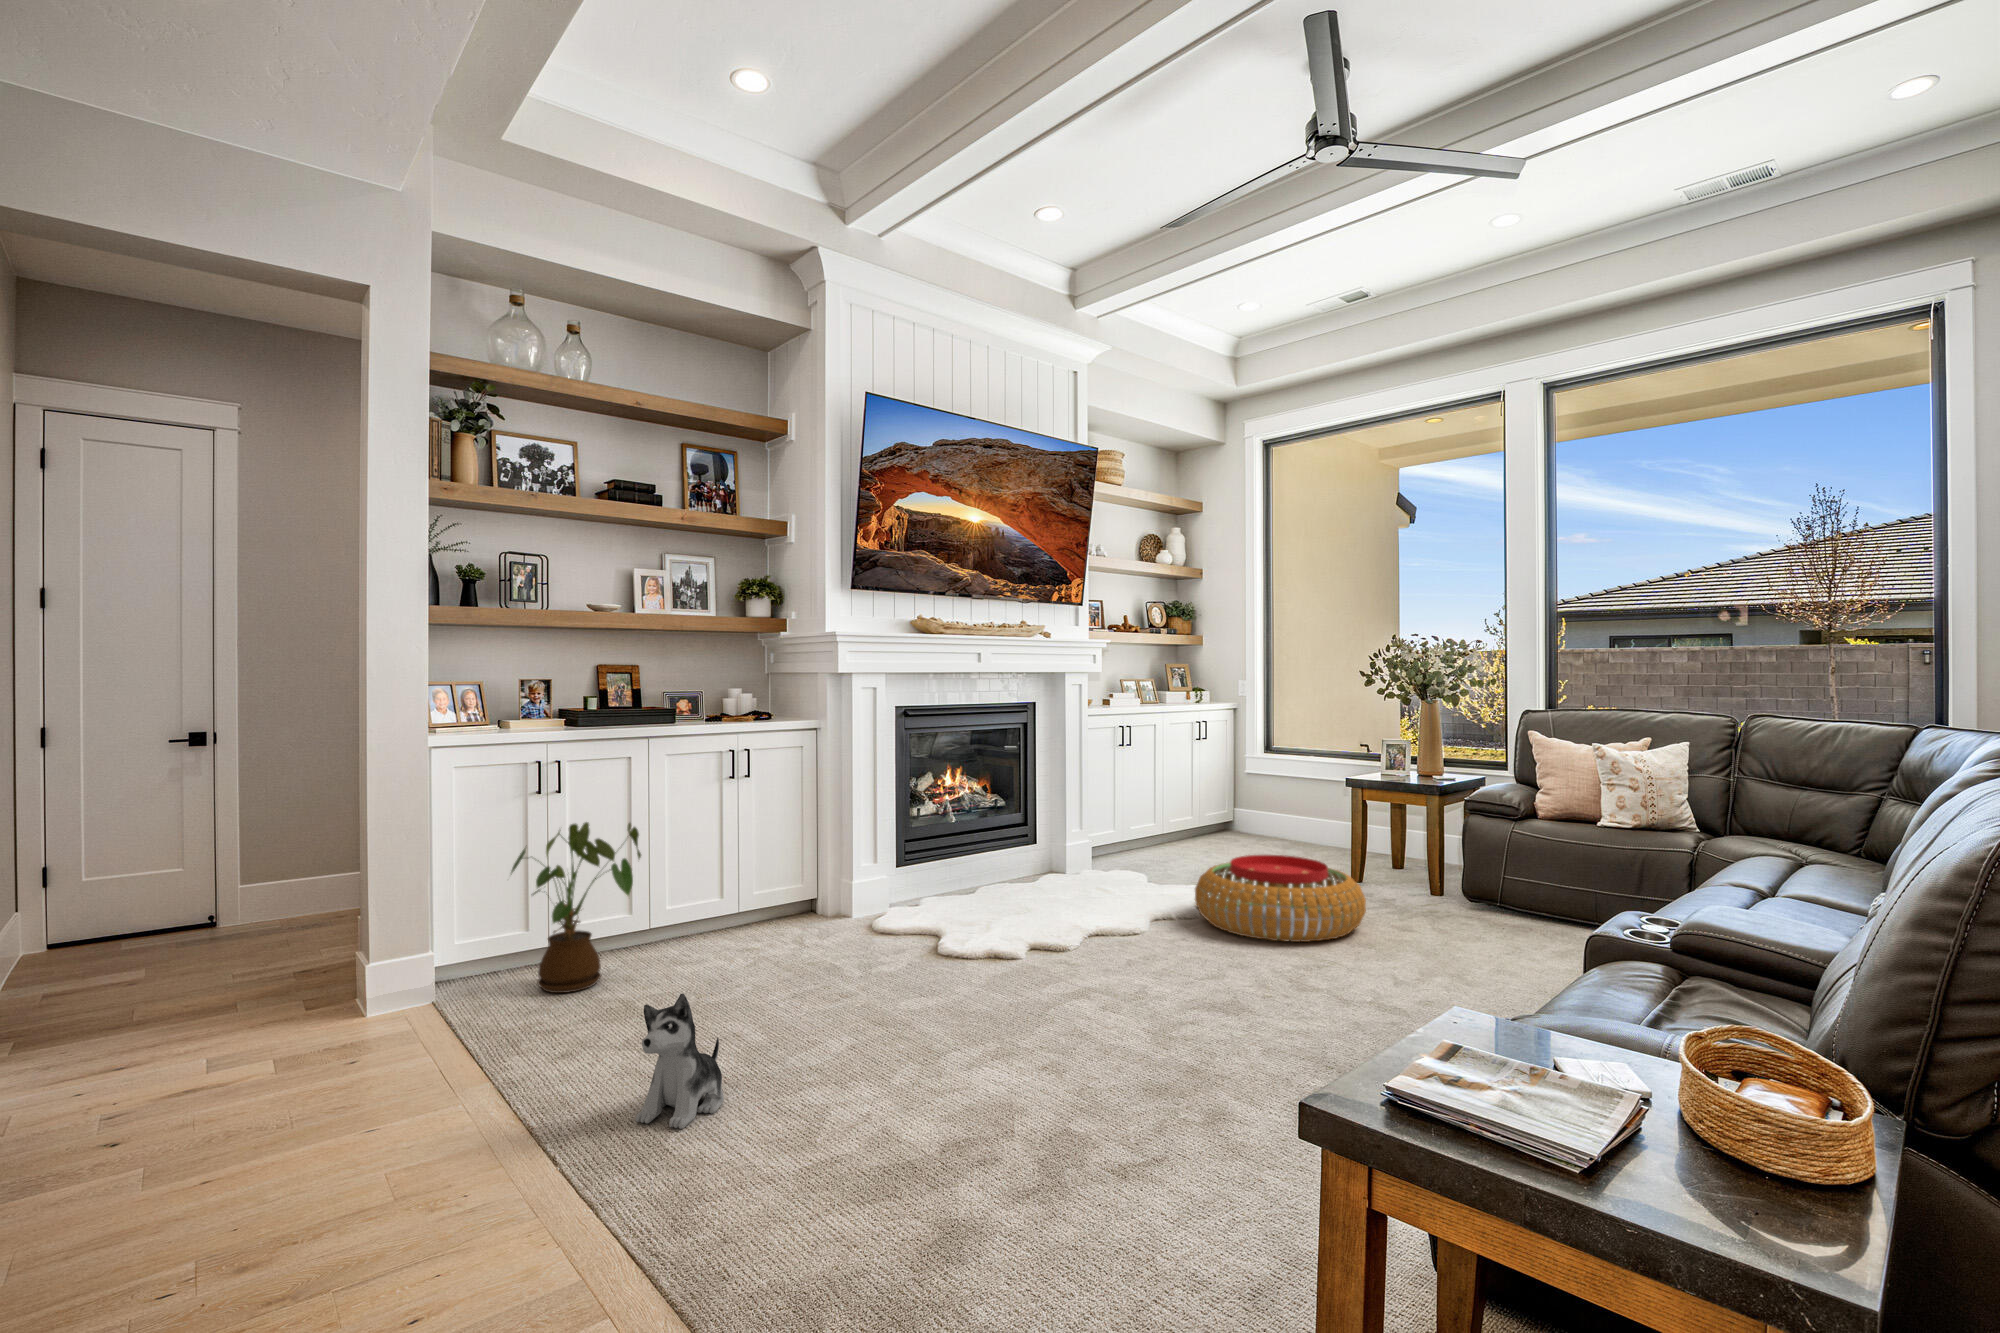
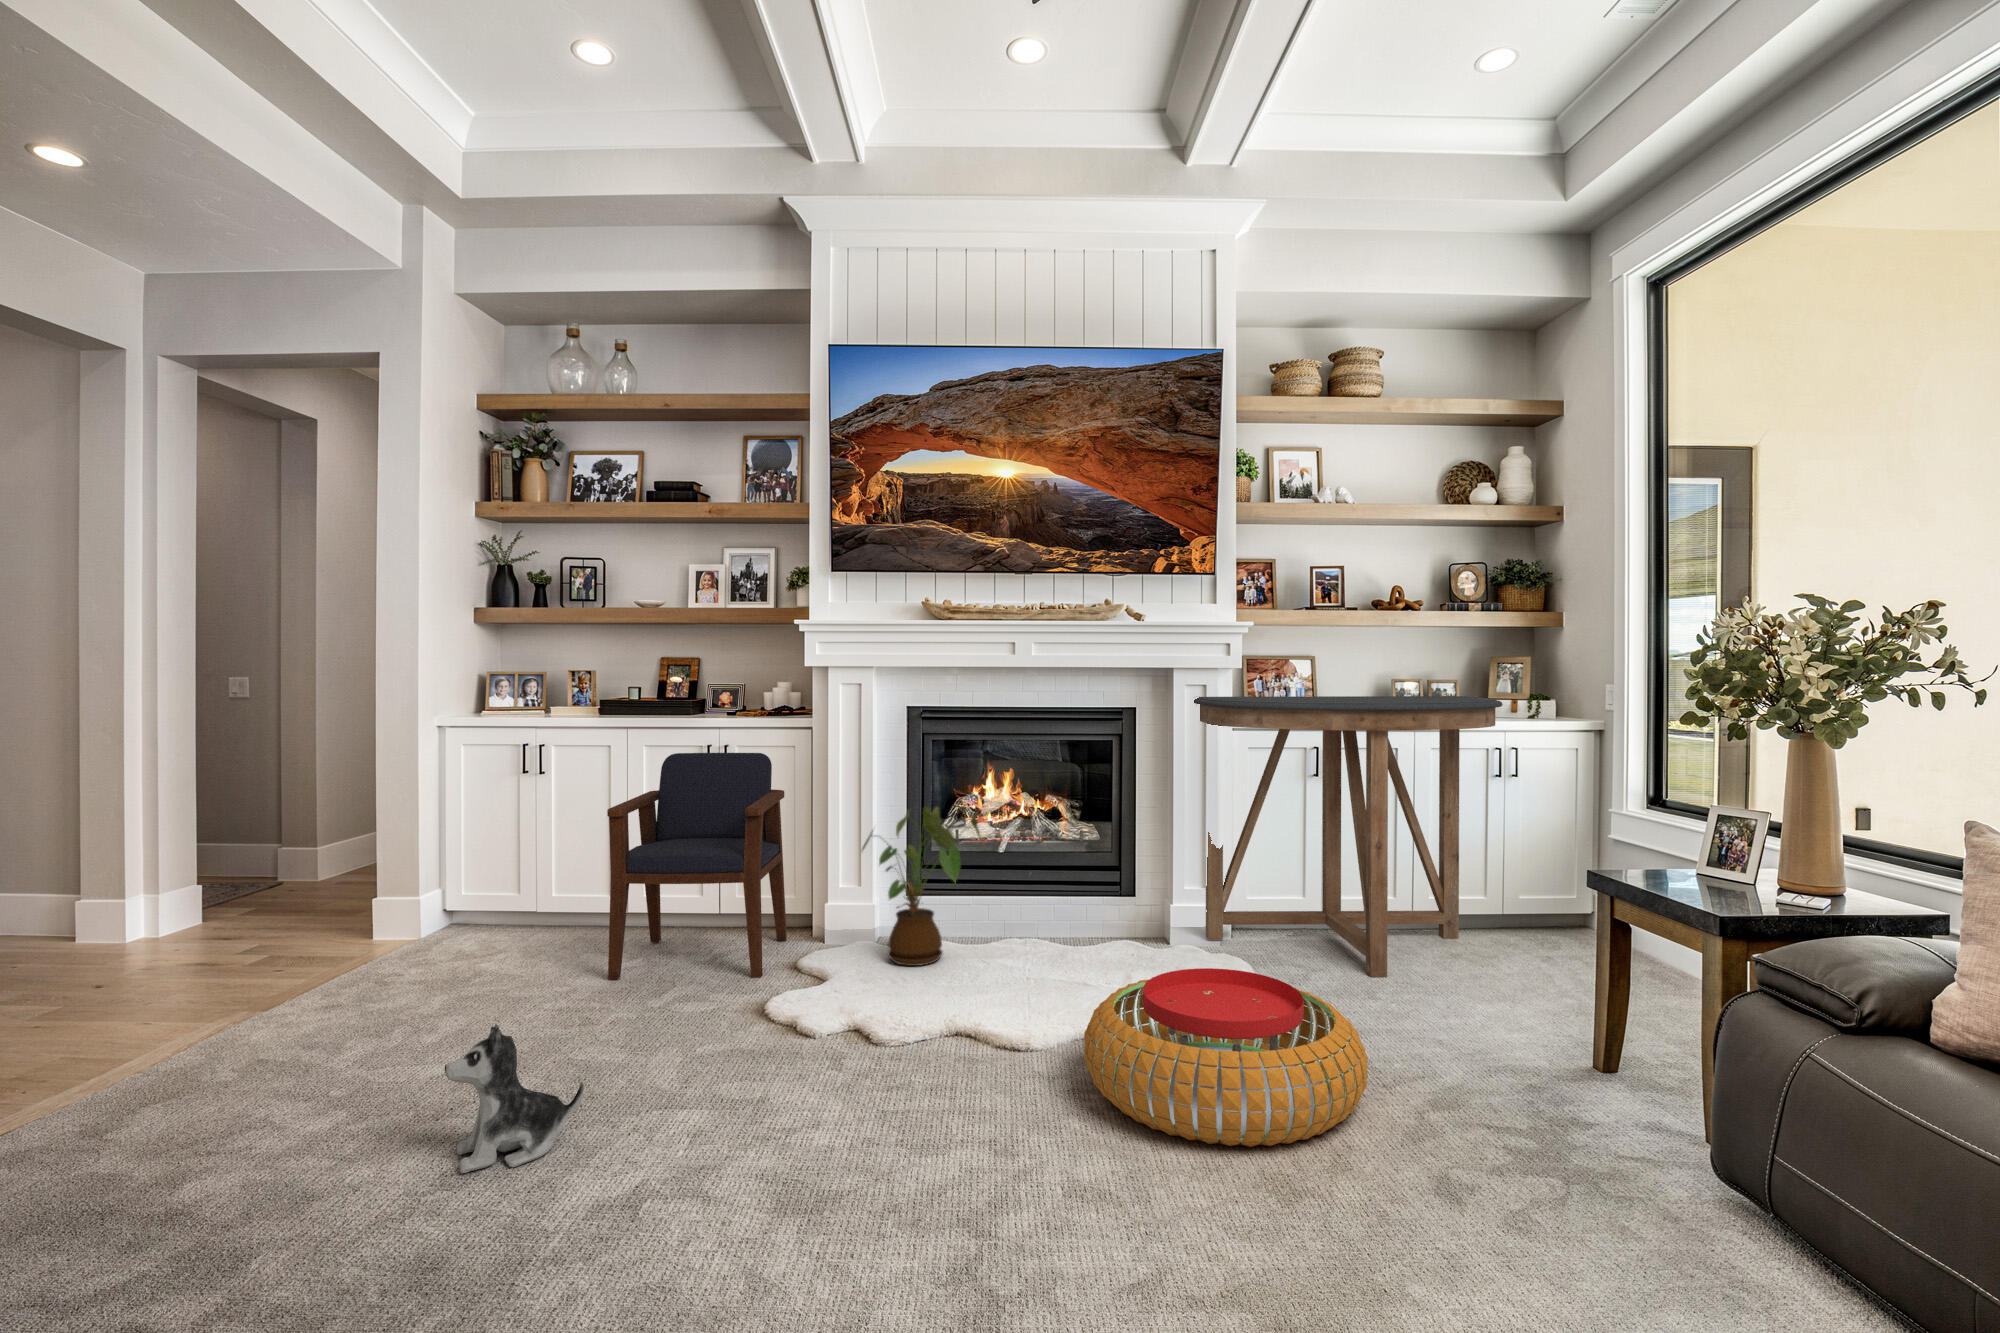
console table: none [1067,690,1238,868] -> present [1194,696,1503,977]
armchair: none [692,751,872,971] -> present [607,753,787,980]
house plant: present [511,822,641,993] -> present [862,807,983,966]
plush toy: present [636,993,724,1129] -> present [445,1024,584,1173]

